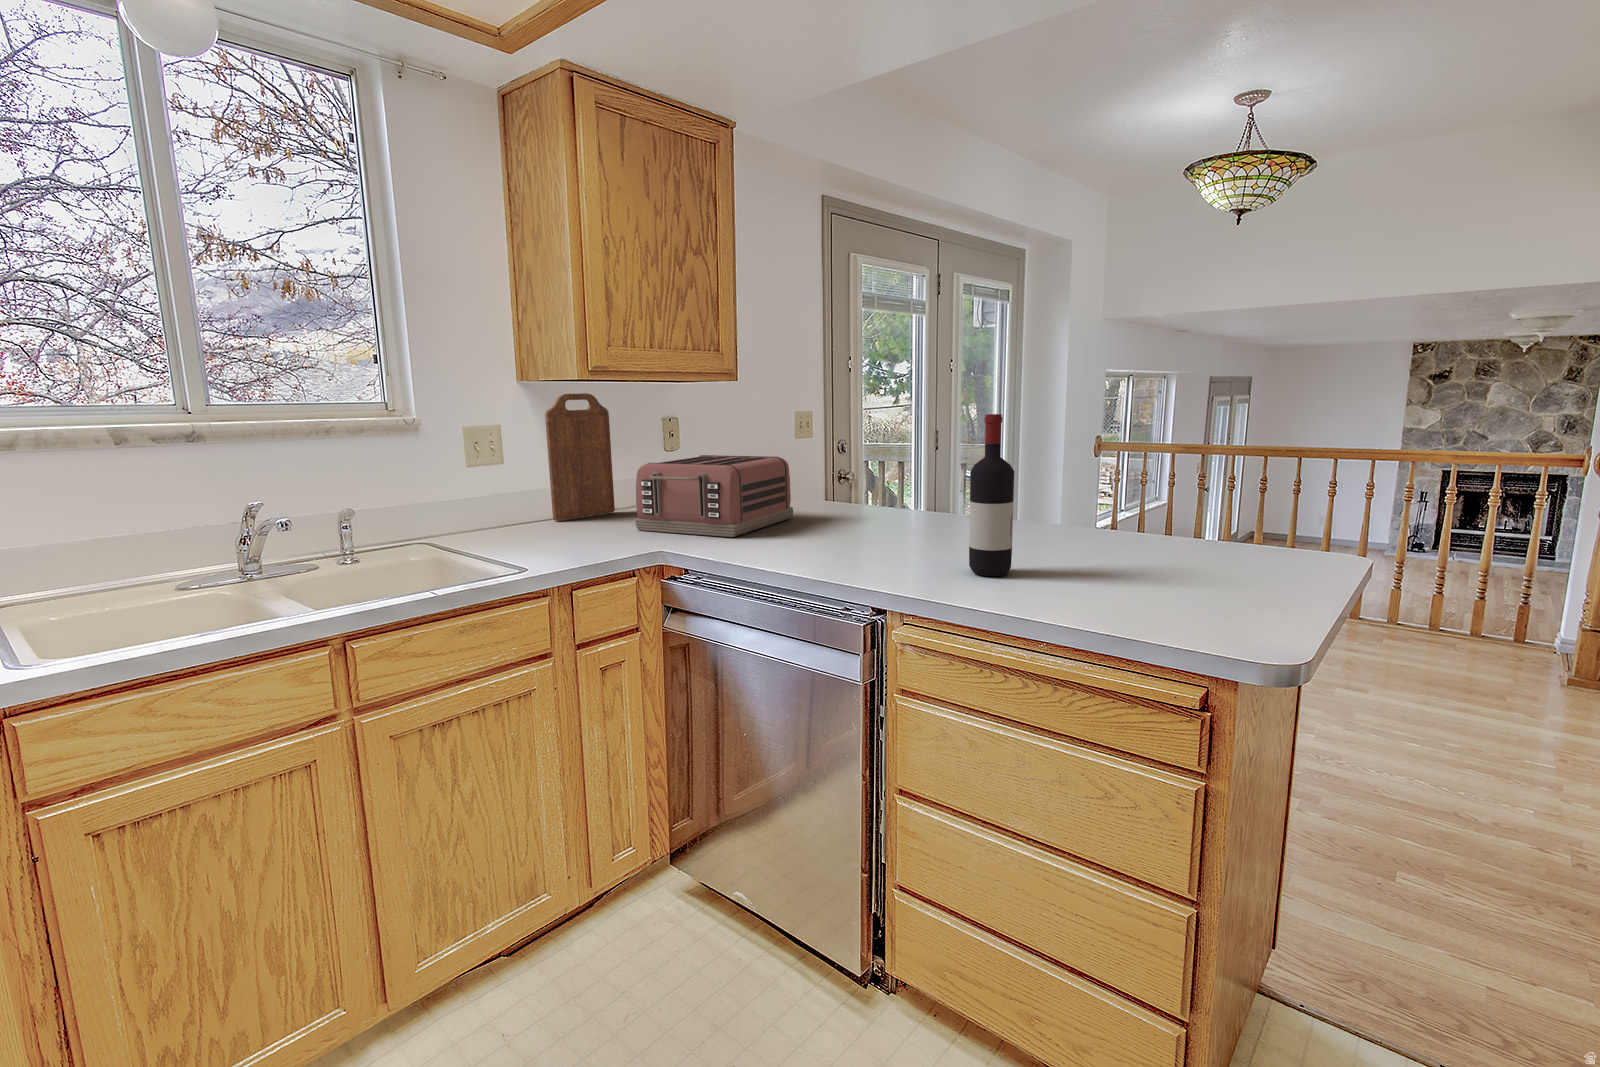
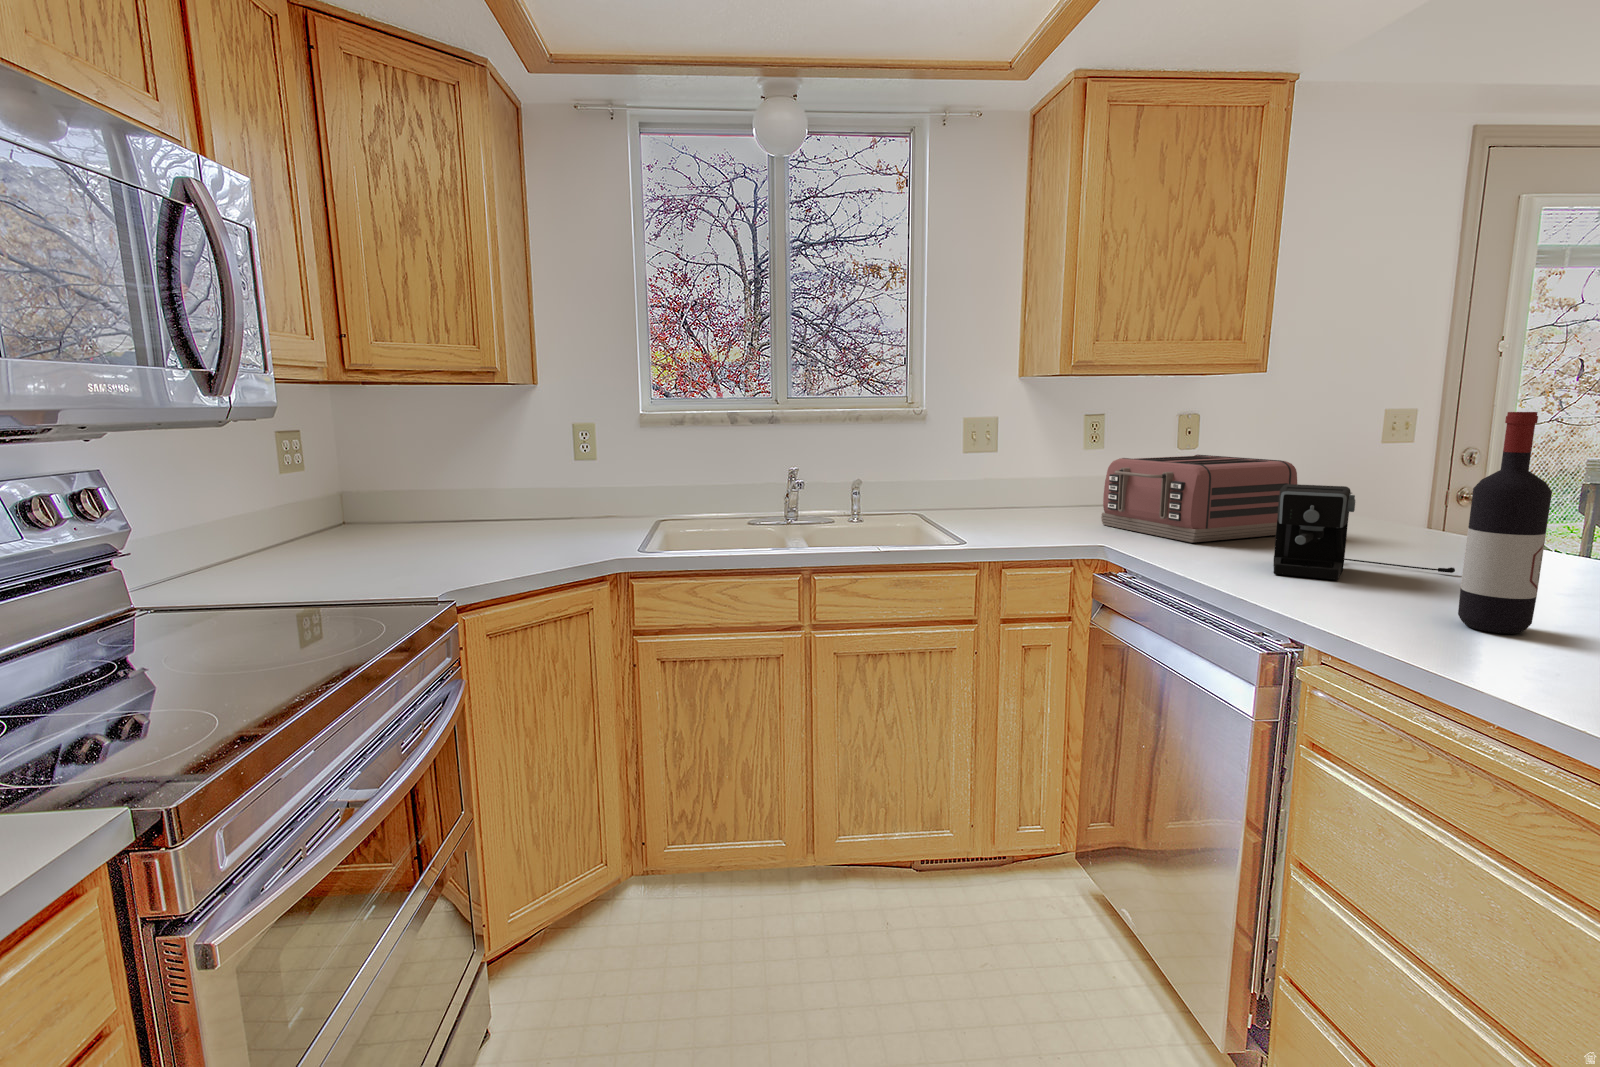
cutting board: present [545,393,615,521] -> none [1036,388,1108,509]
coffee maker: none [809,476,922,555] -> present [1273,484,1455,580]

